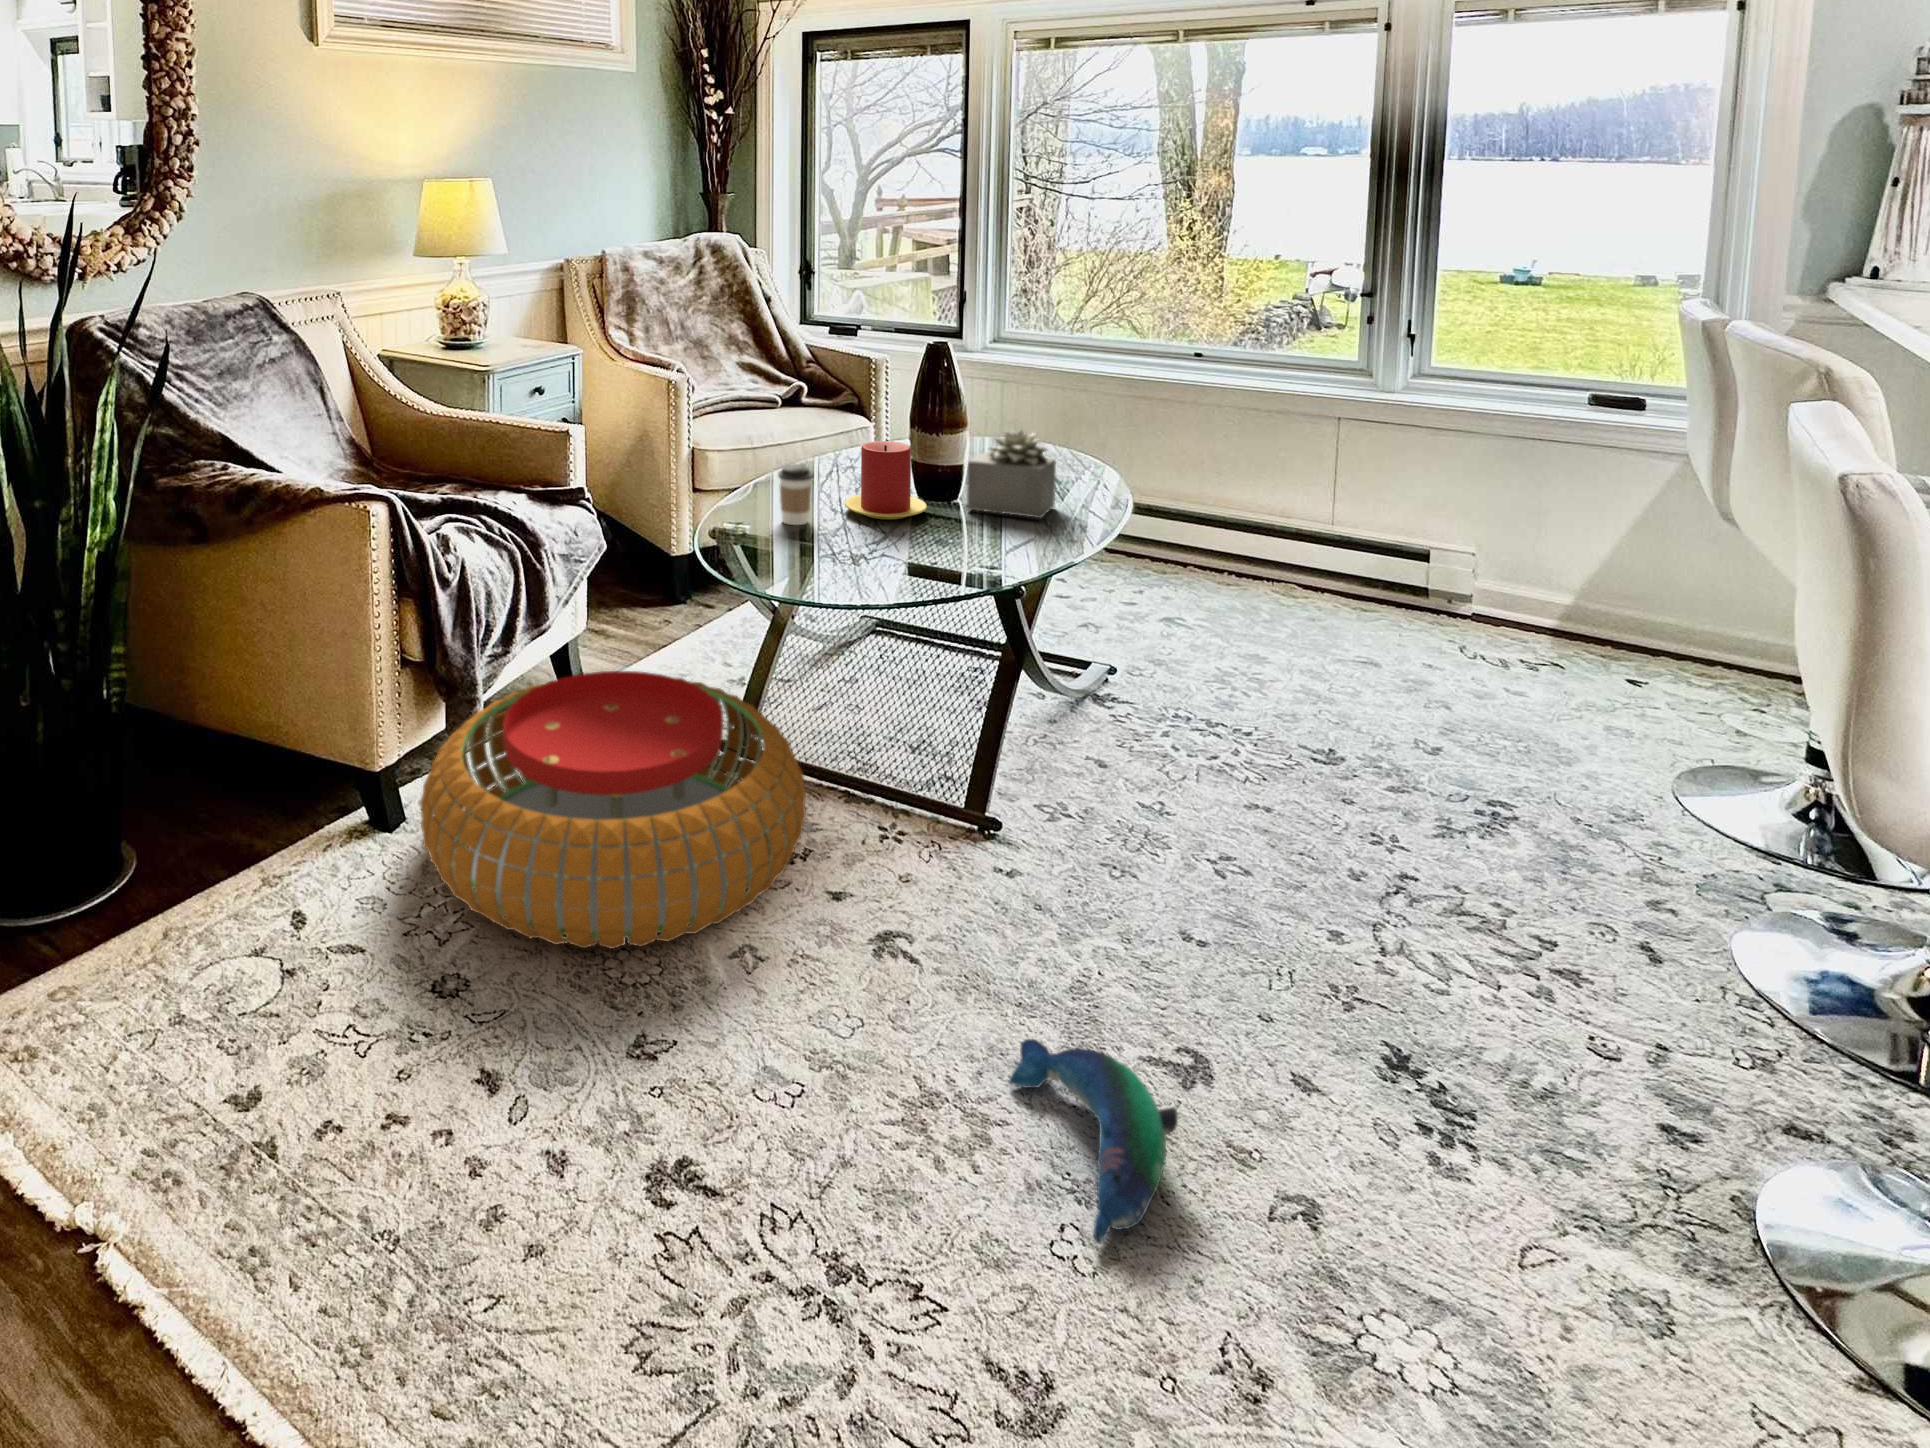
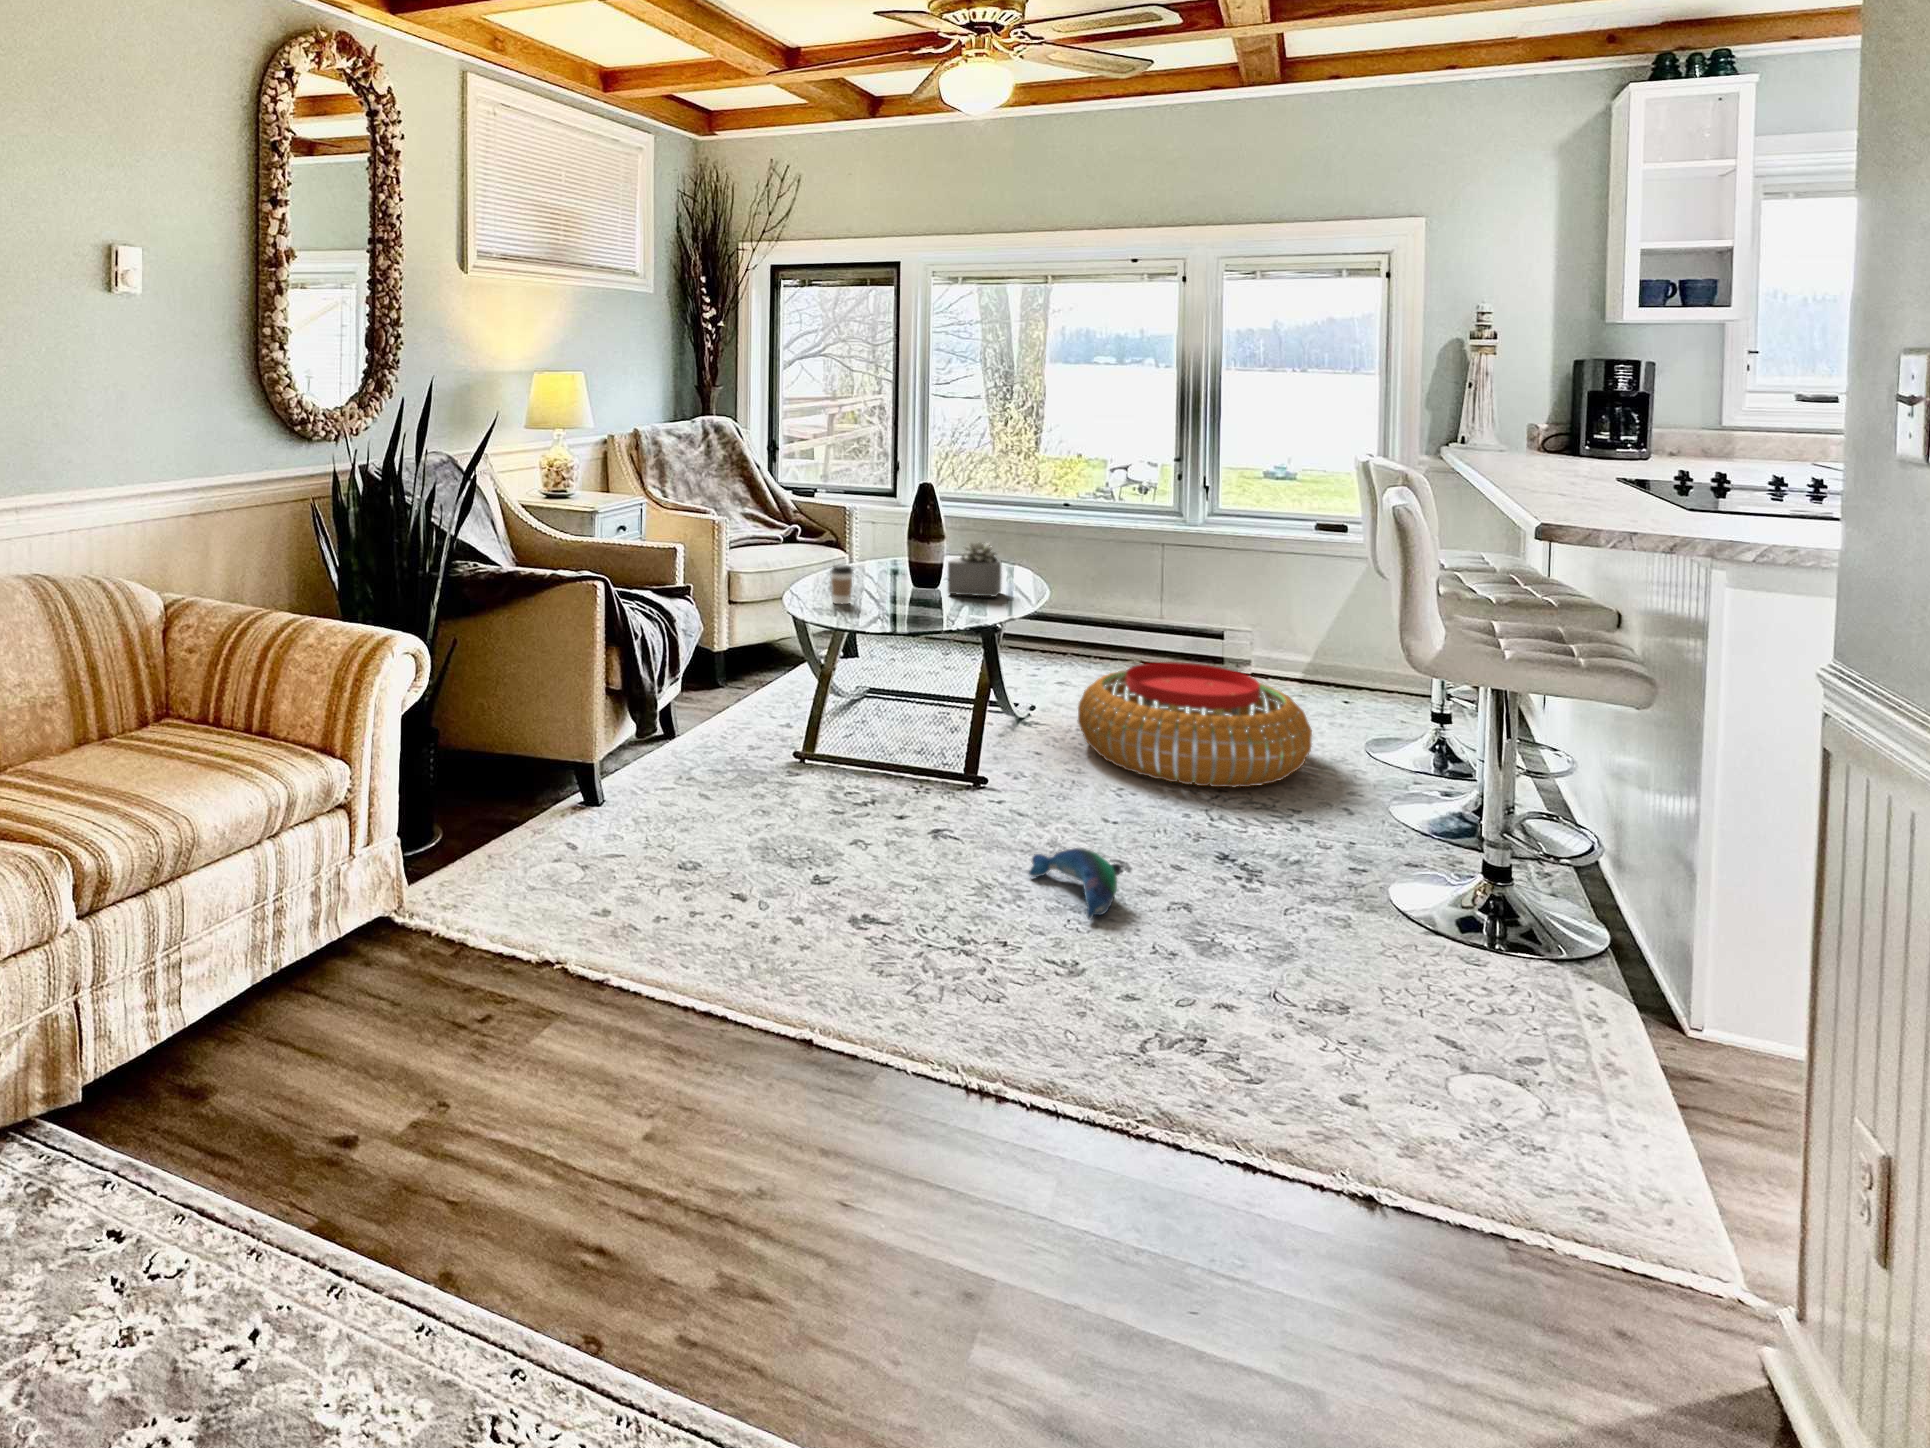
candle: present [845,441,927,519] -> none [869,550,923,600]
pouf: present [420,671,806,949] -> present [1078,662,1312,787]

